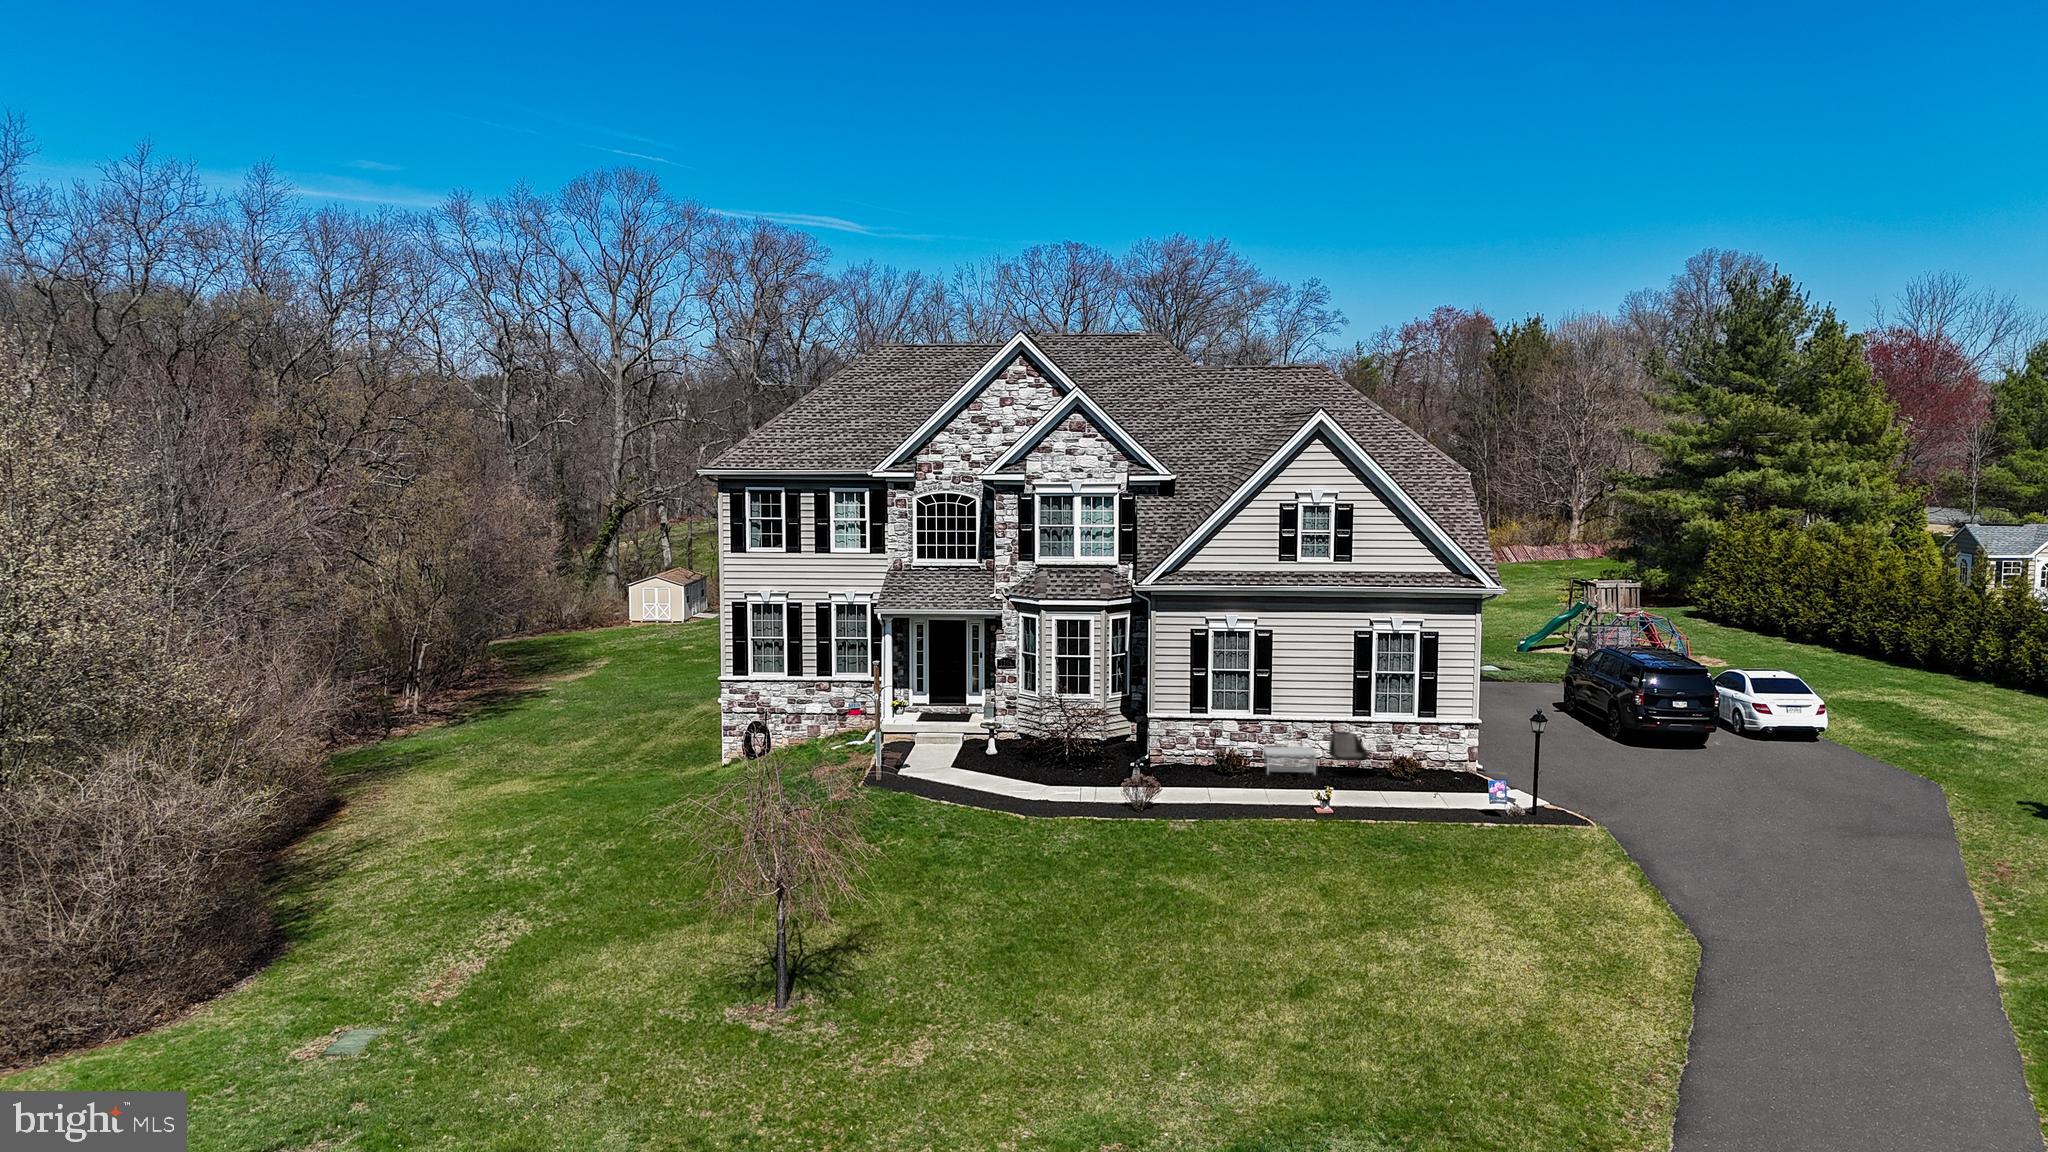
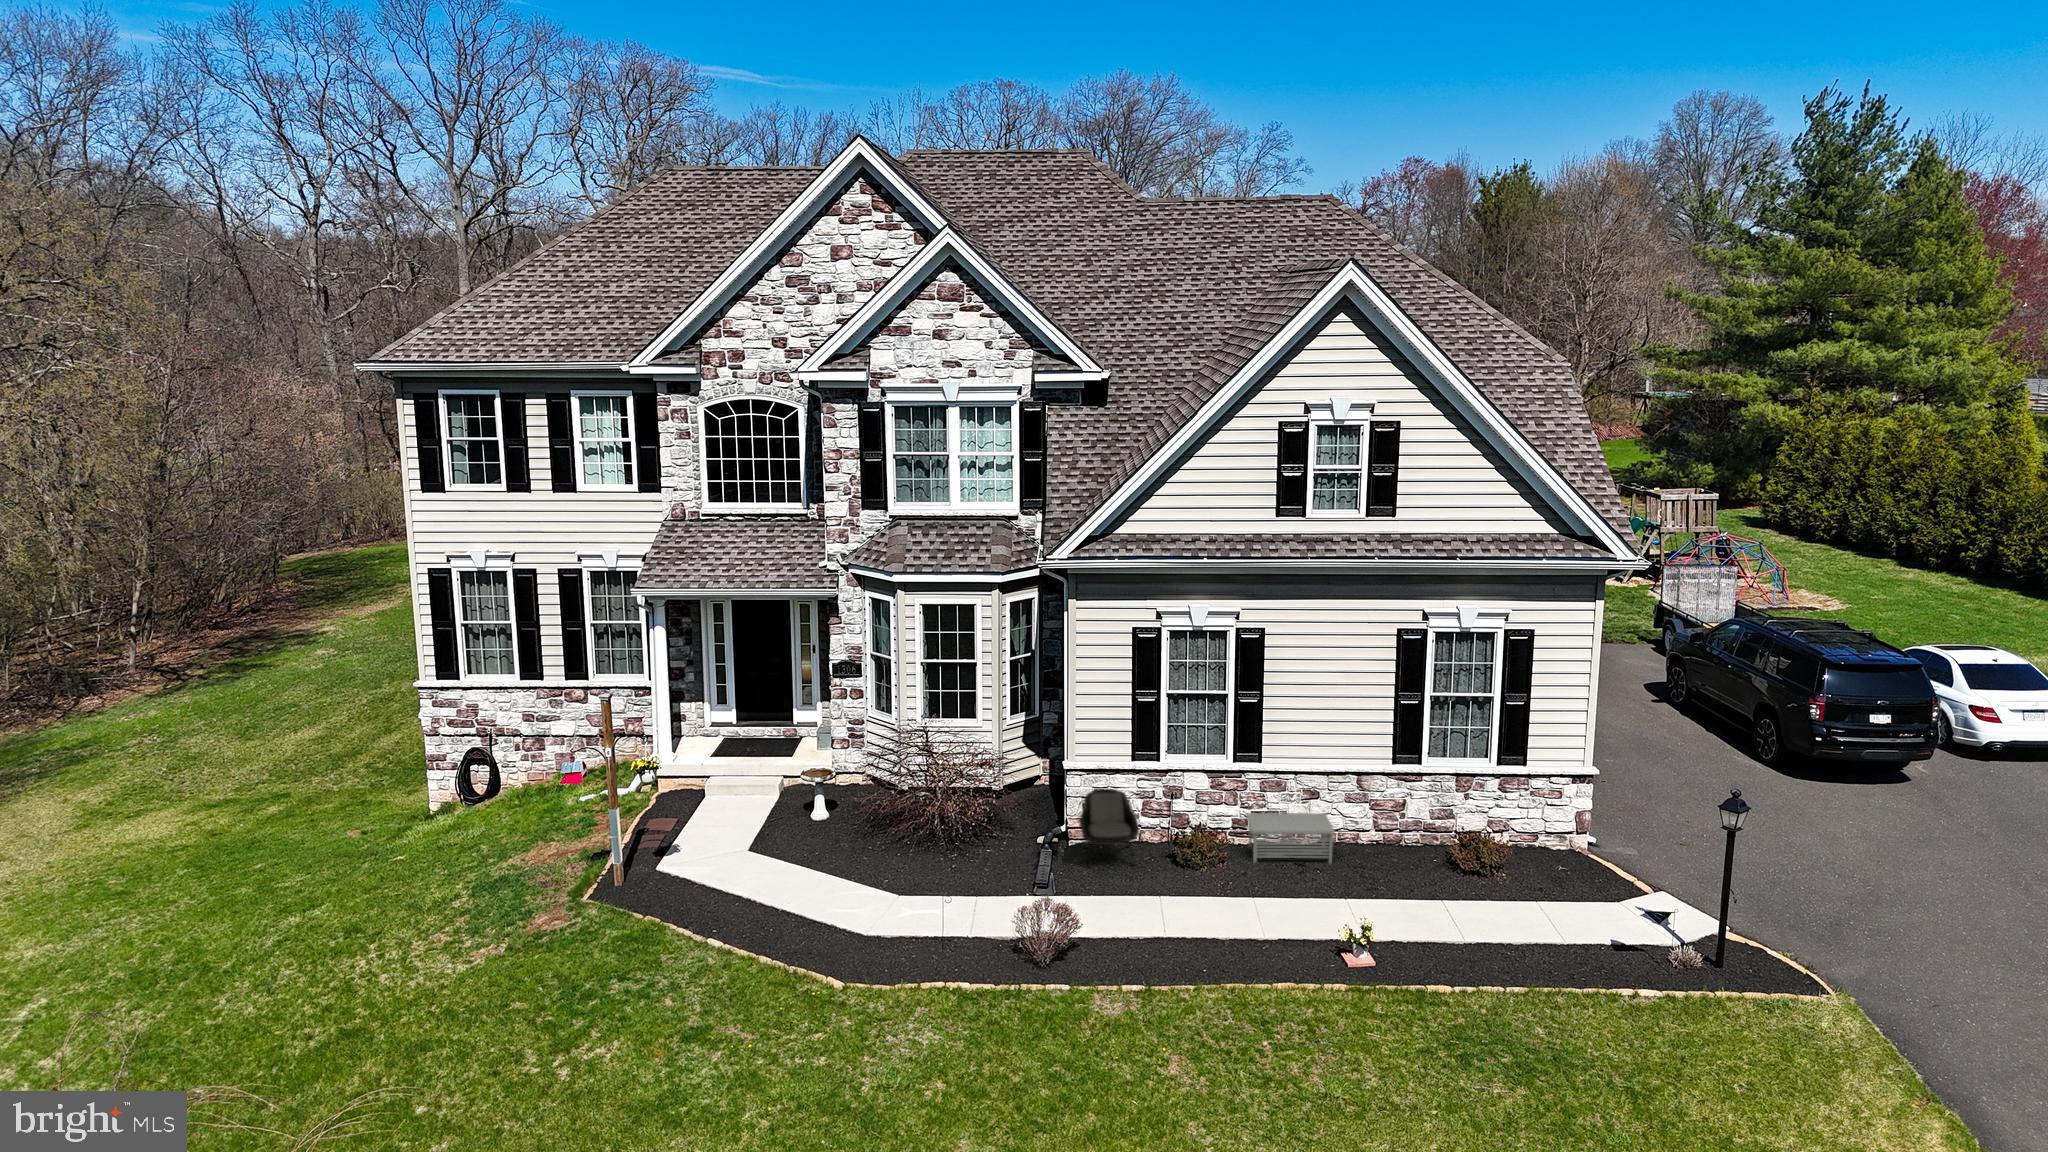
lounge chair: present [1329,732,1368,771] -> present [1080,789,1139,867]

